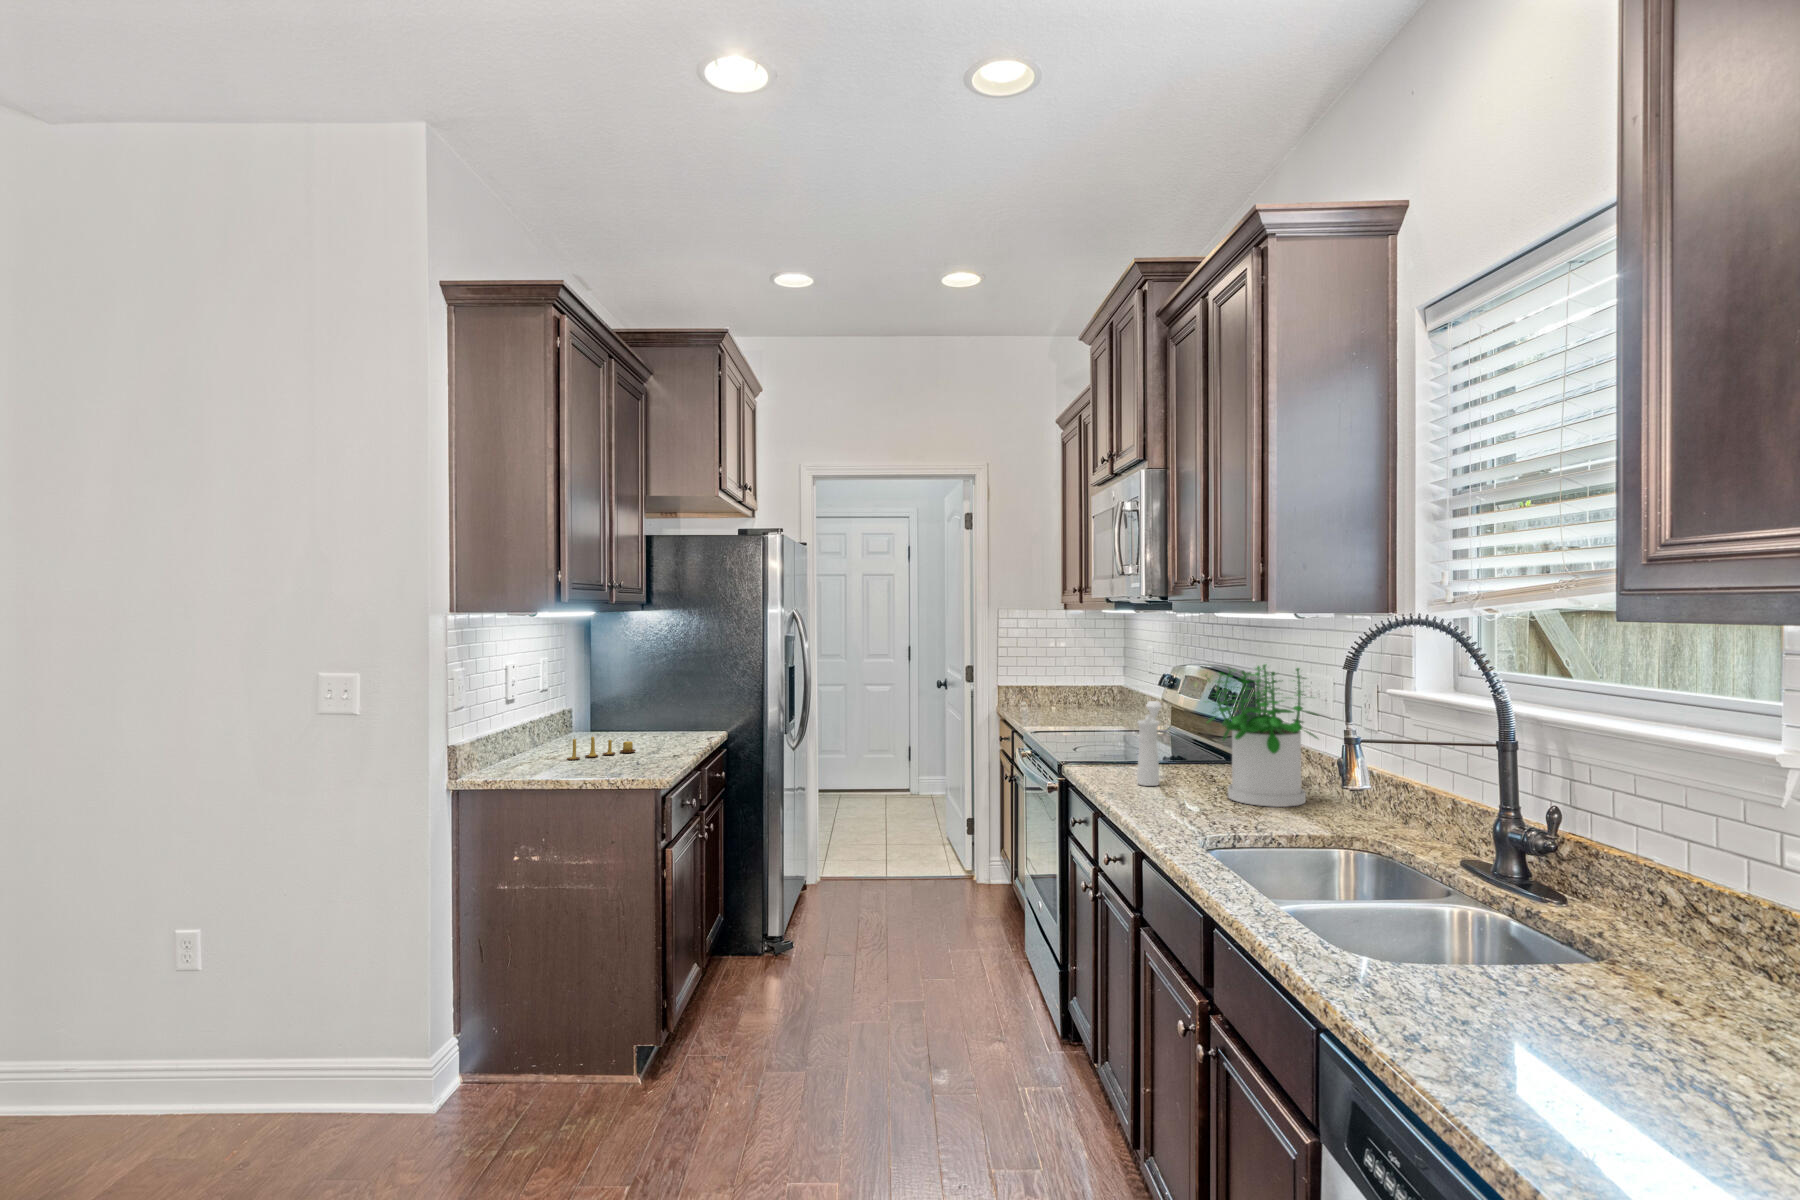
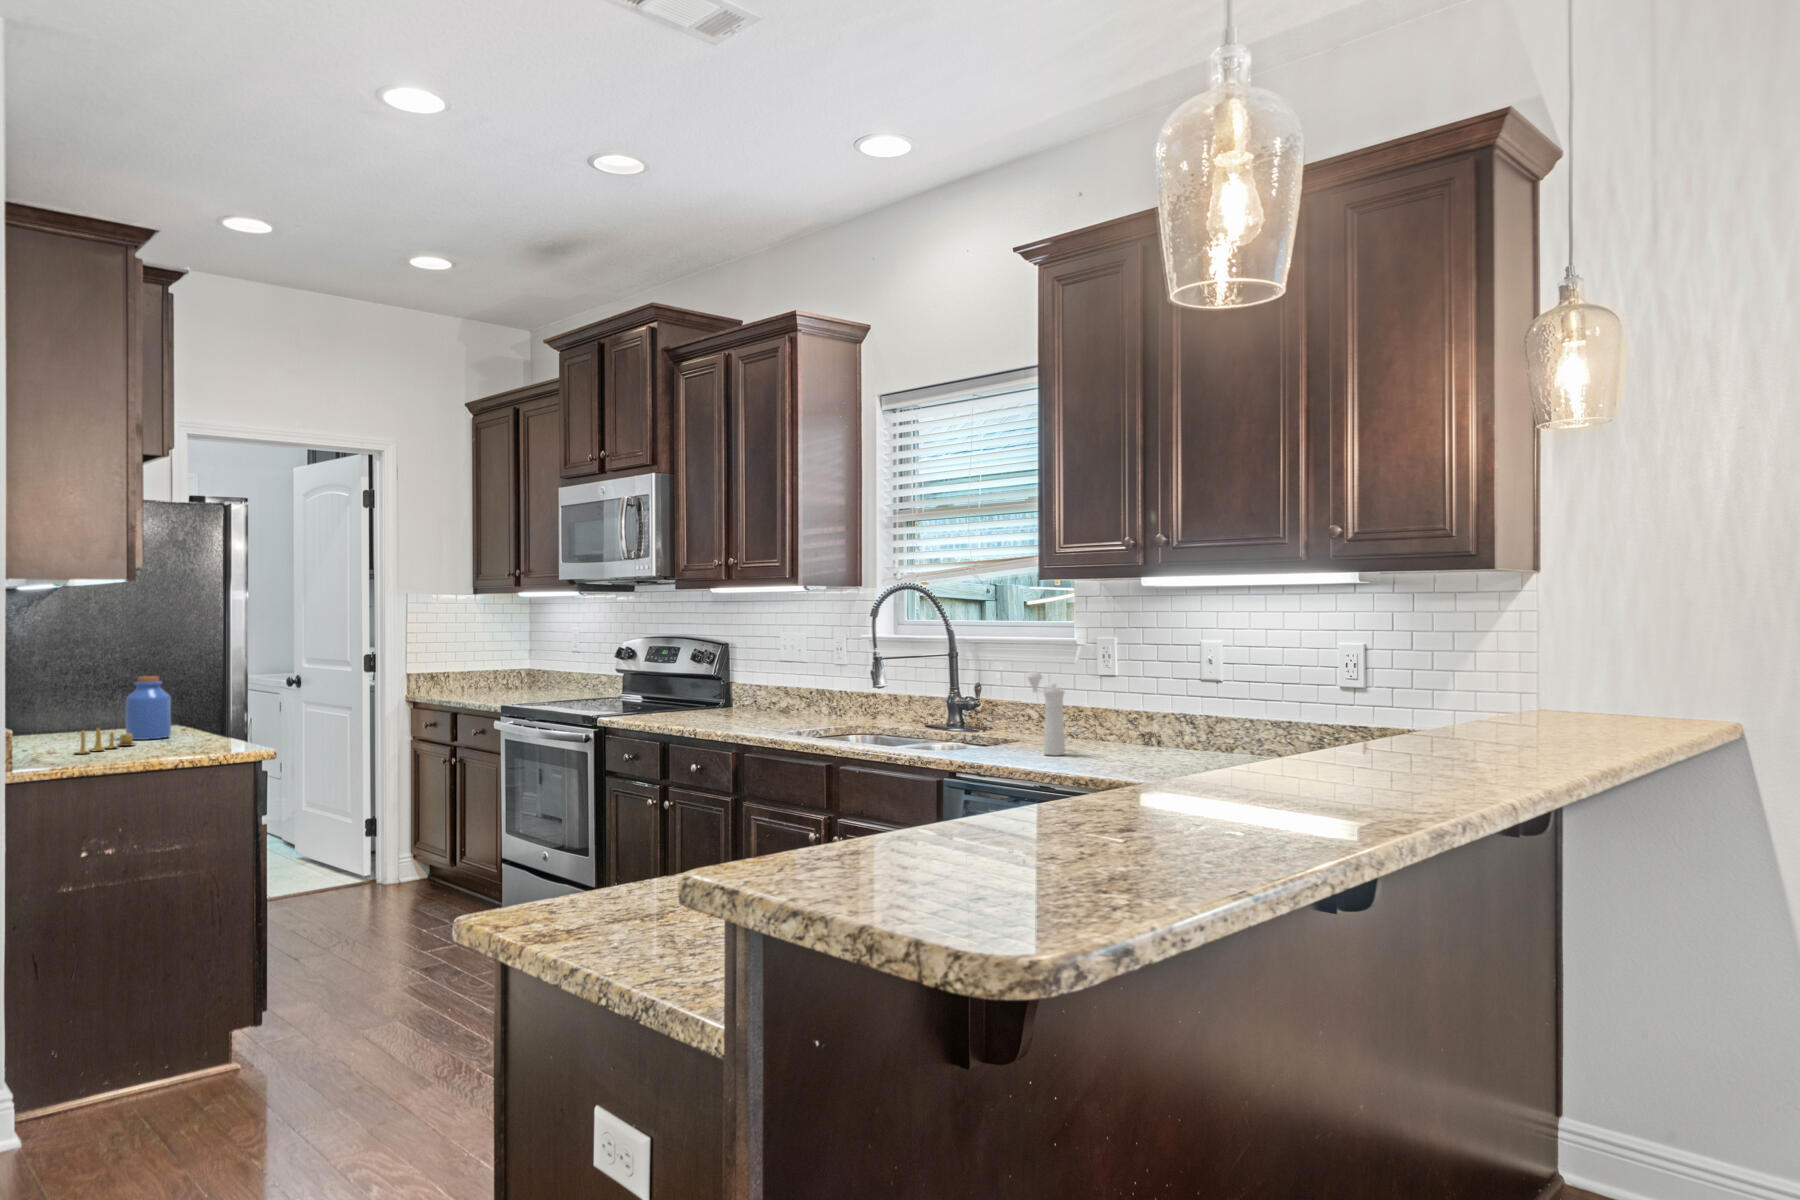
potted plant: present [1205,665,1318,807] -> none [737,623,812,720]
jar: none [653,689,688,746] -> present [126,676,171,740]
pepper mill: present [1137,701,1161,786] -> present [1027,672,1065,755]

